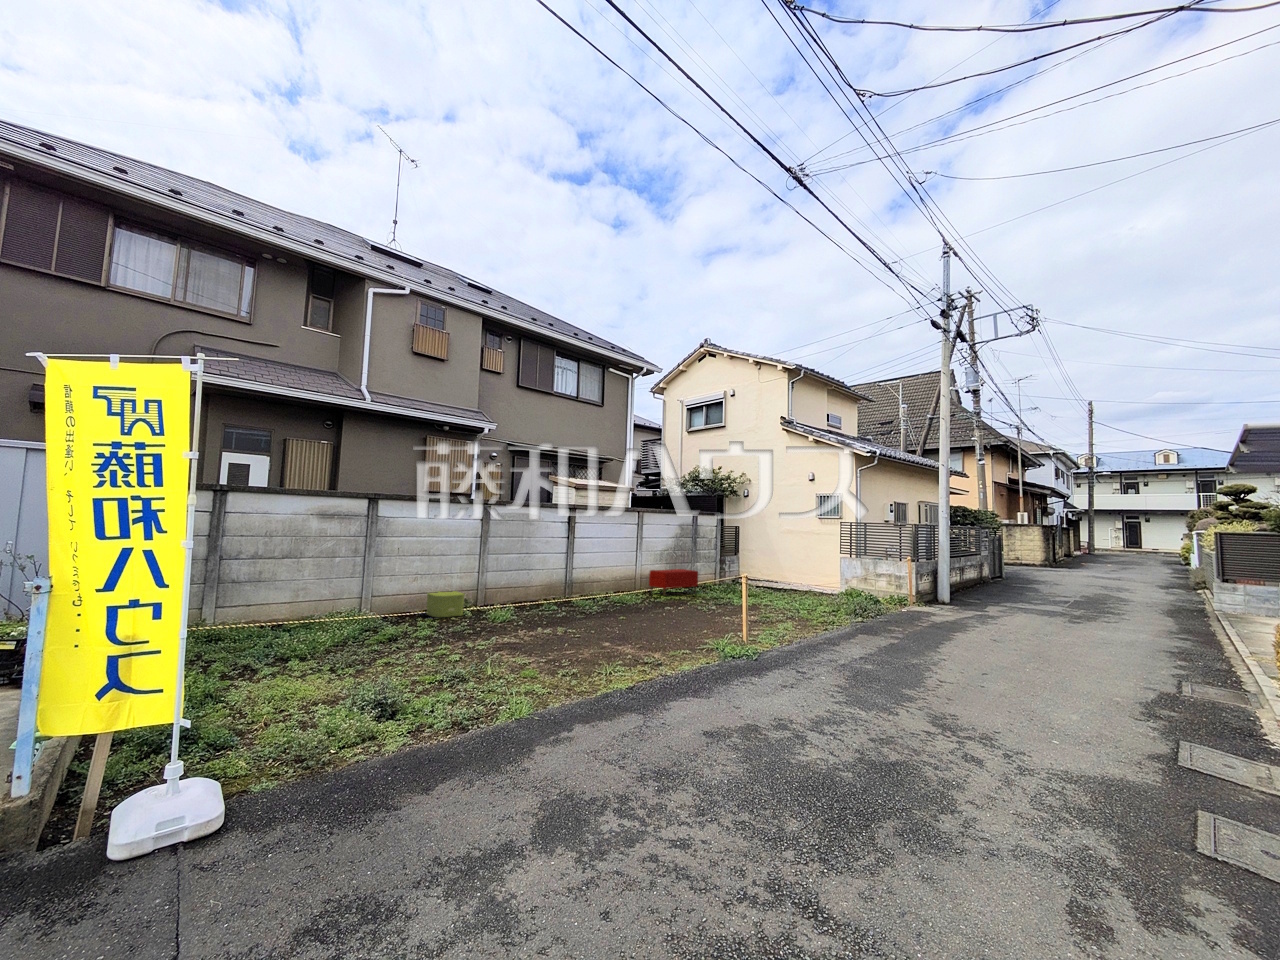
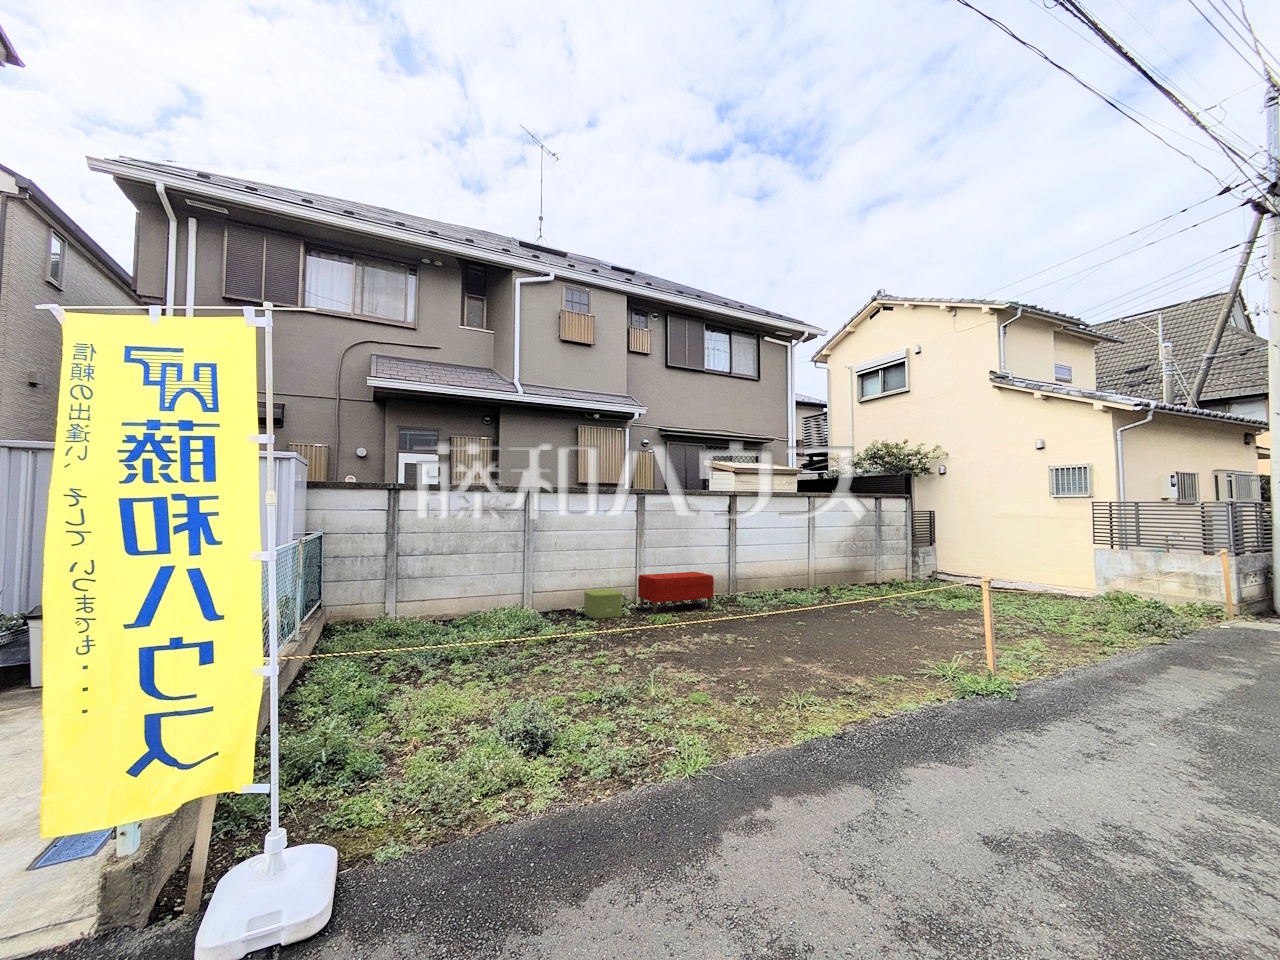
bench: present [649,569,698,596] -> present [638,572,714,613]

